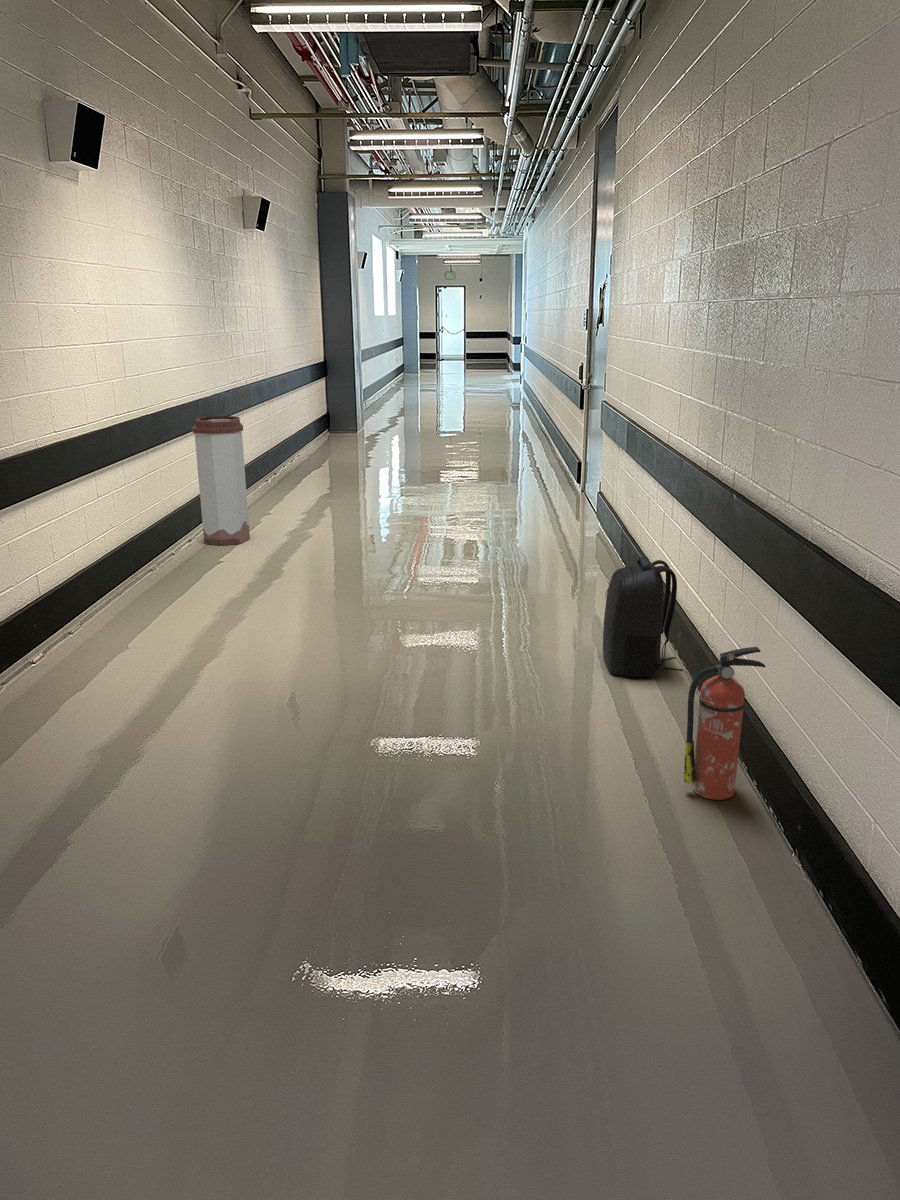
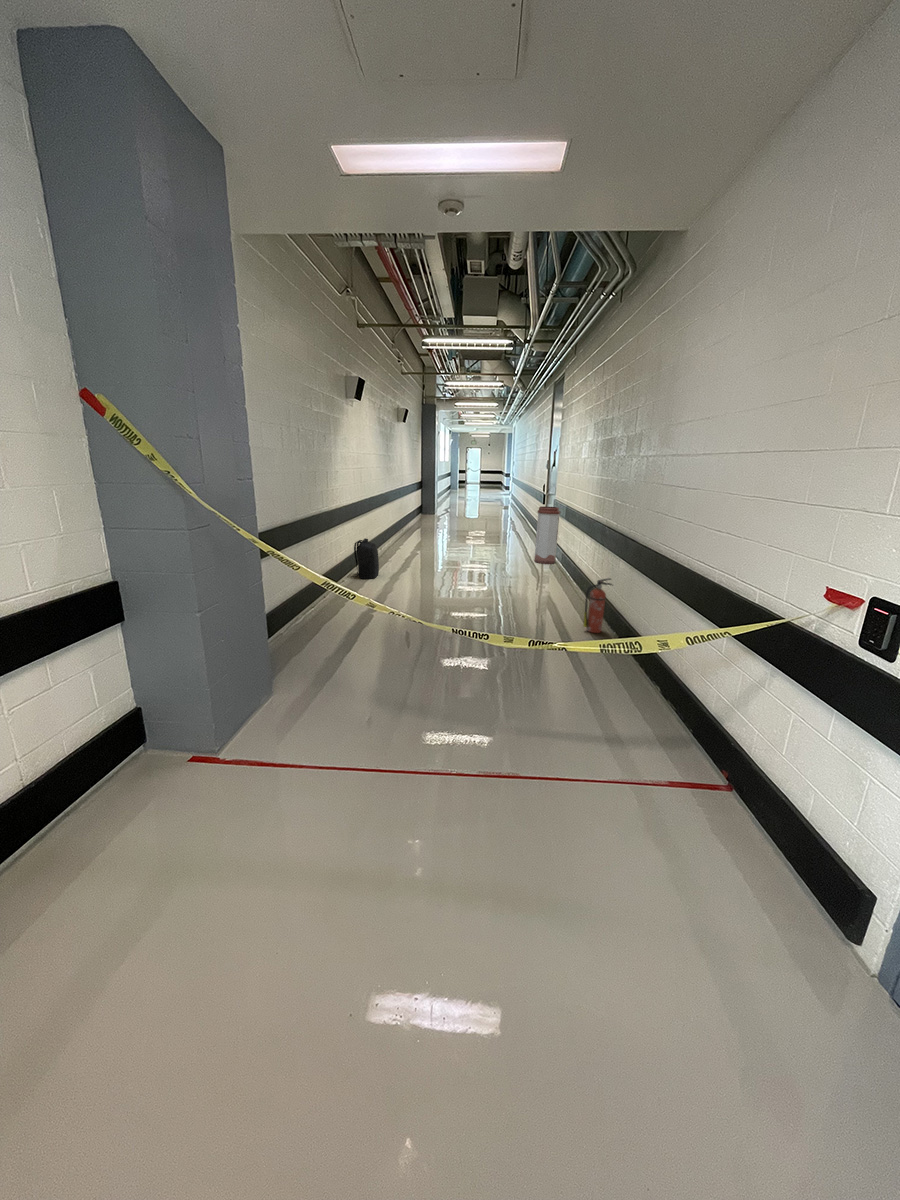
trash can: present [192,416,250,545] -> present [534,506,560,564]
backpack: present [603,556,683,677] -> present [354,538,379,579]

